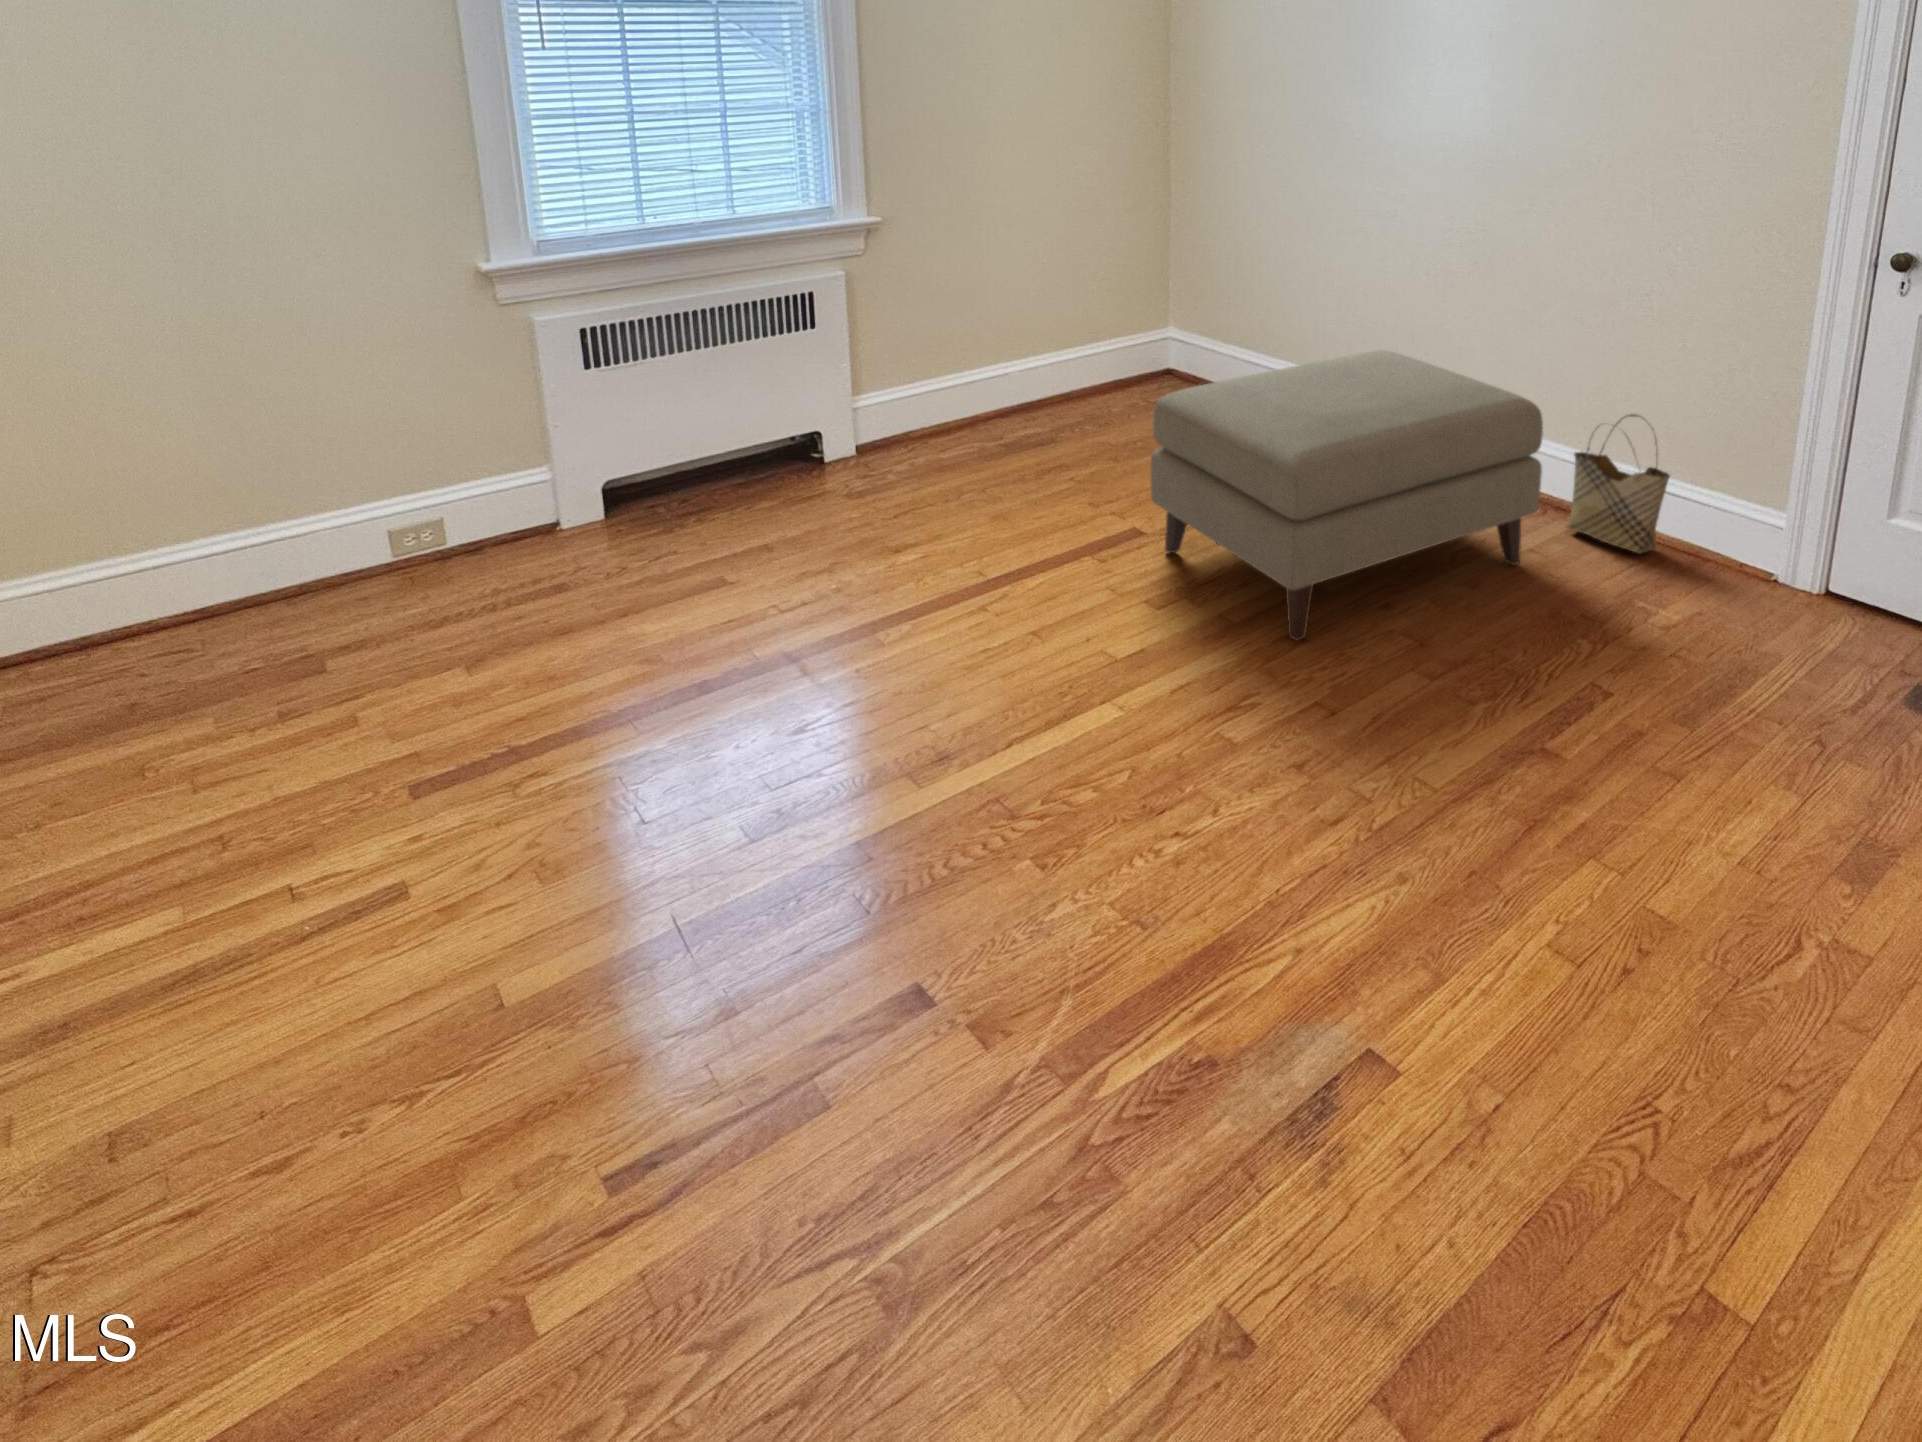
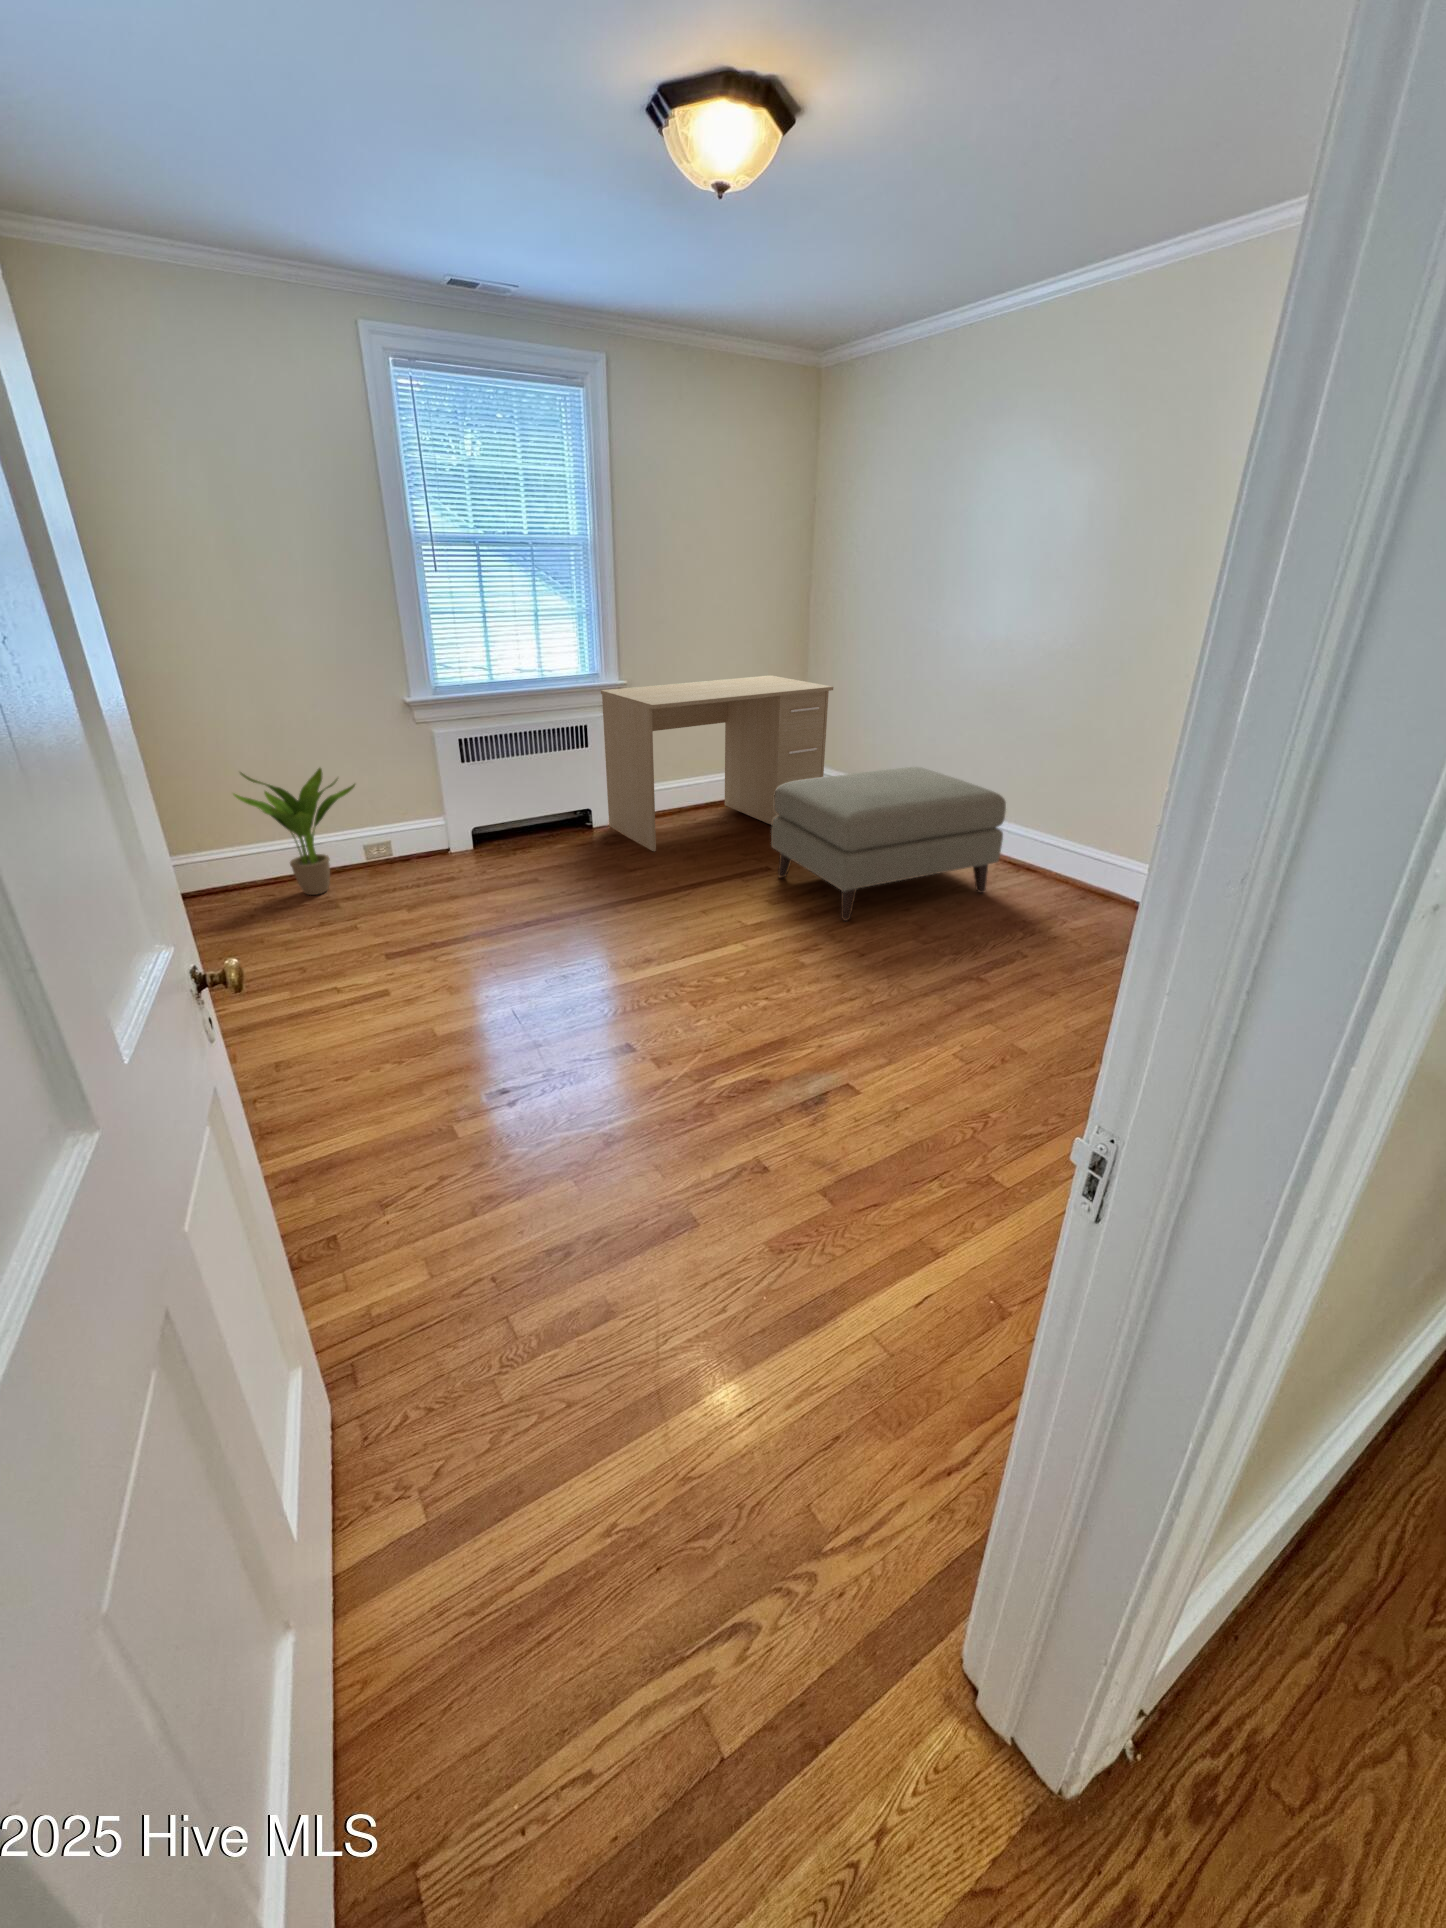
desk: none [840,196,1231,511] -> present [601,675,833,852]
potted plant: none [105,398,372,648] -> present [234,768,355,895]
woven basket: present [1567,415,1670,553] -> none [1019,808,1085,891]

